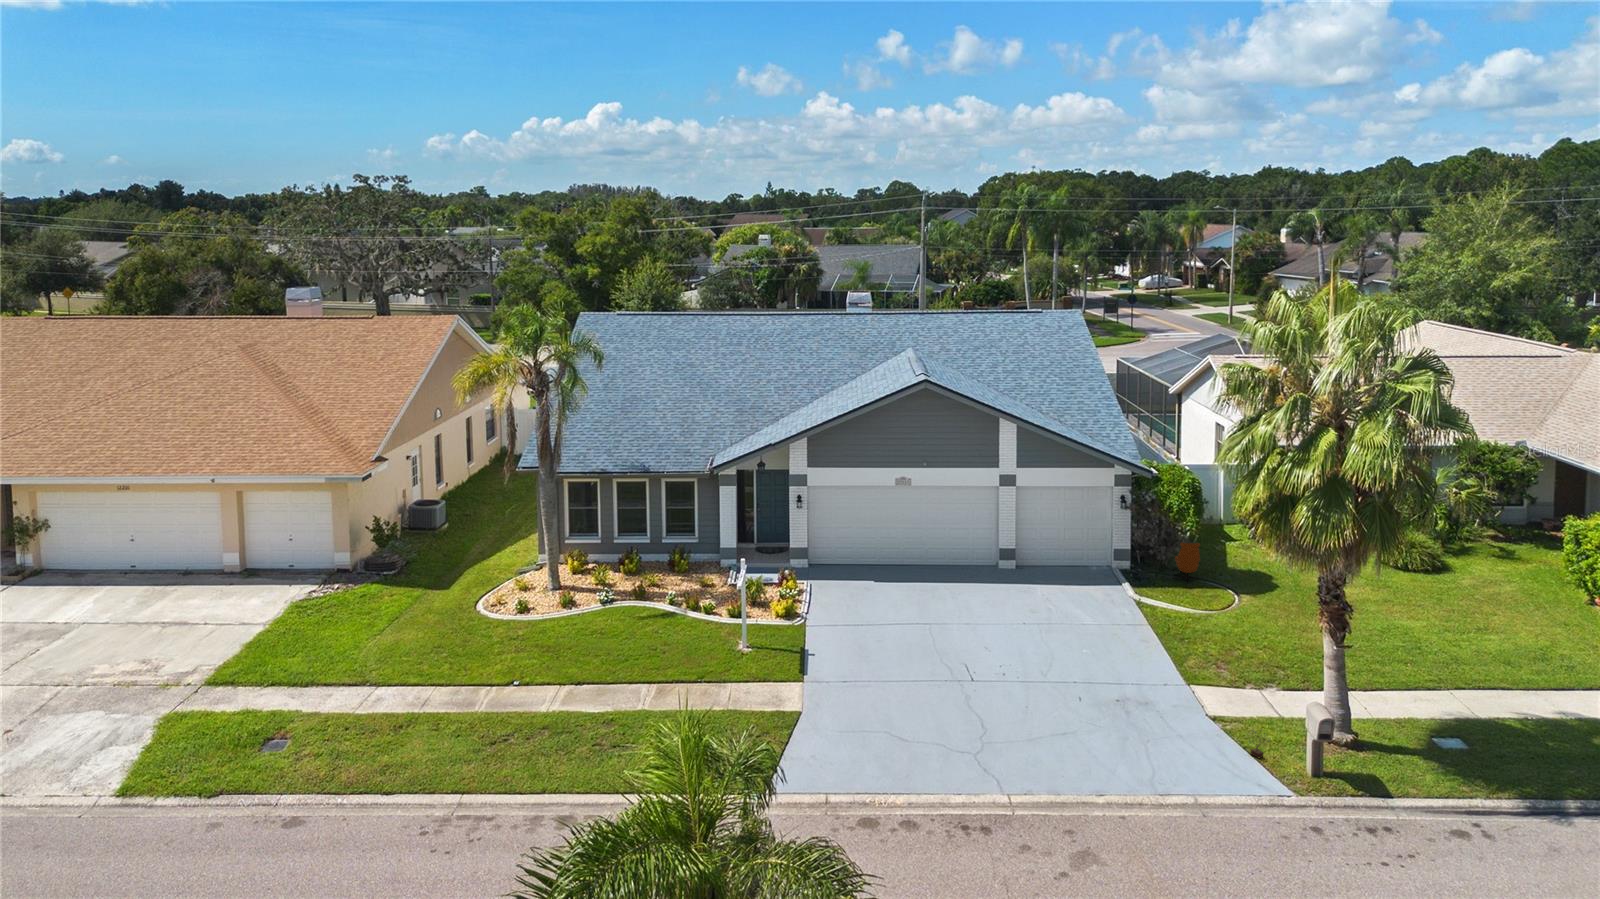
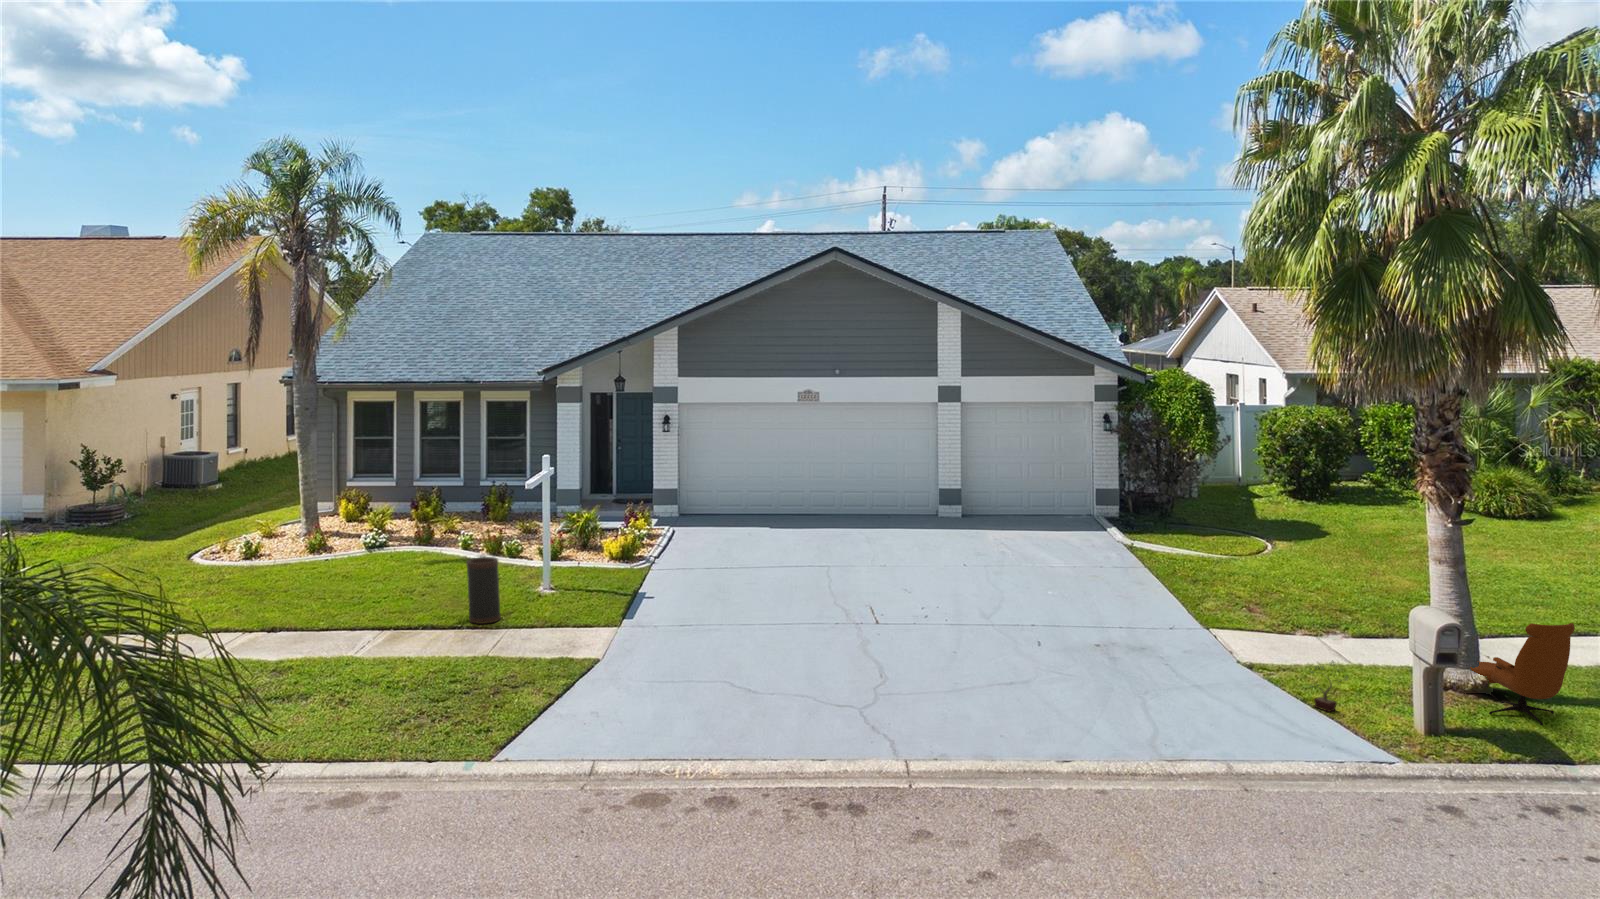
lounge chair: present [1175,543,1200,580] -> present [1470,623,1575,725]
trash can: none [700,638,722,683] -> present [466,557,501,624]

